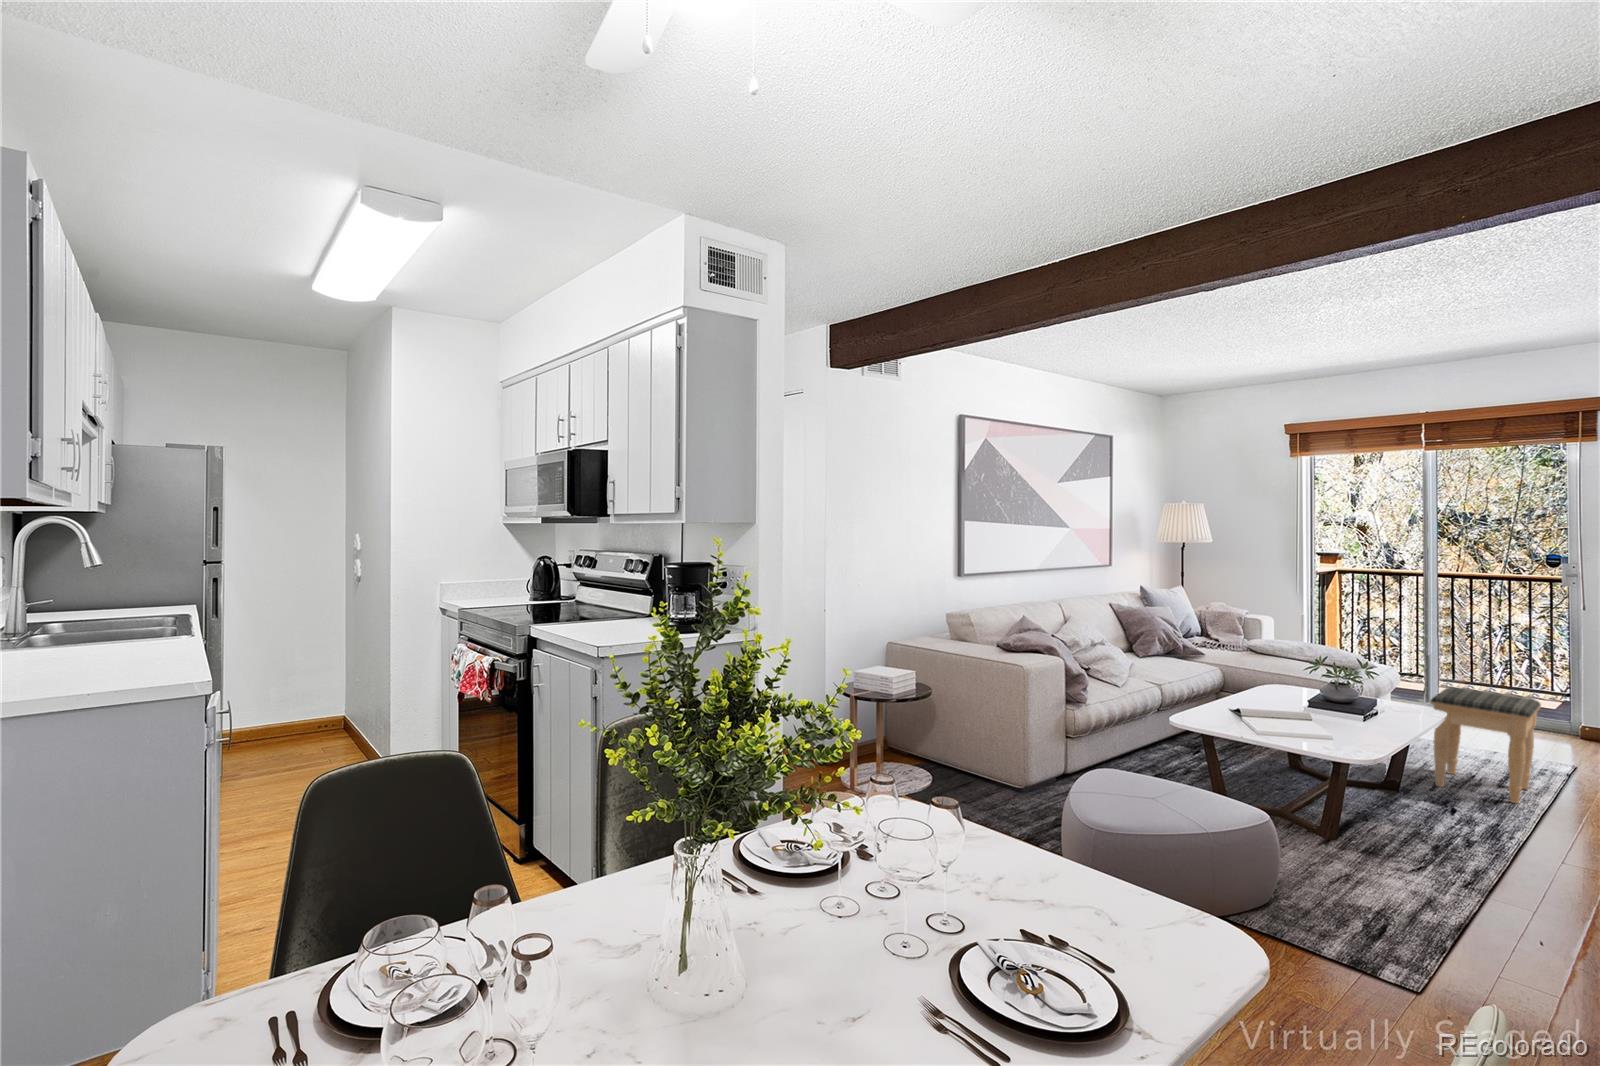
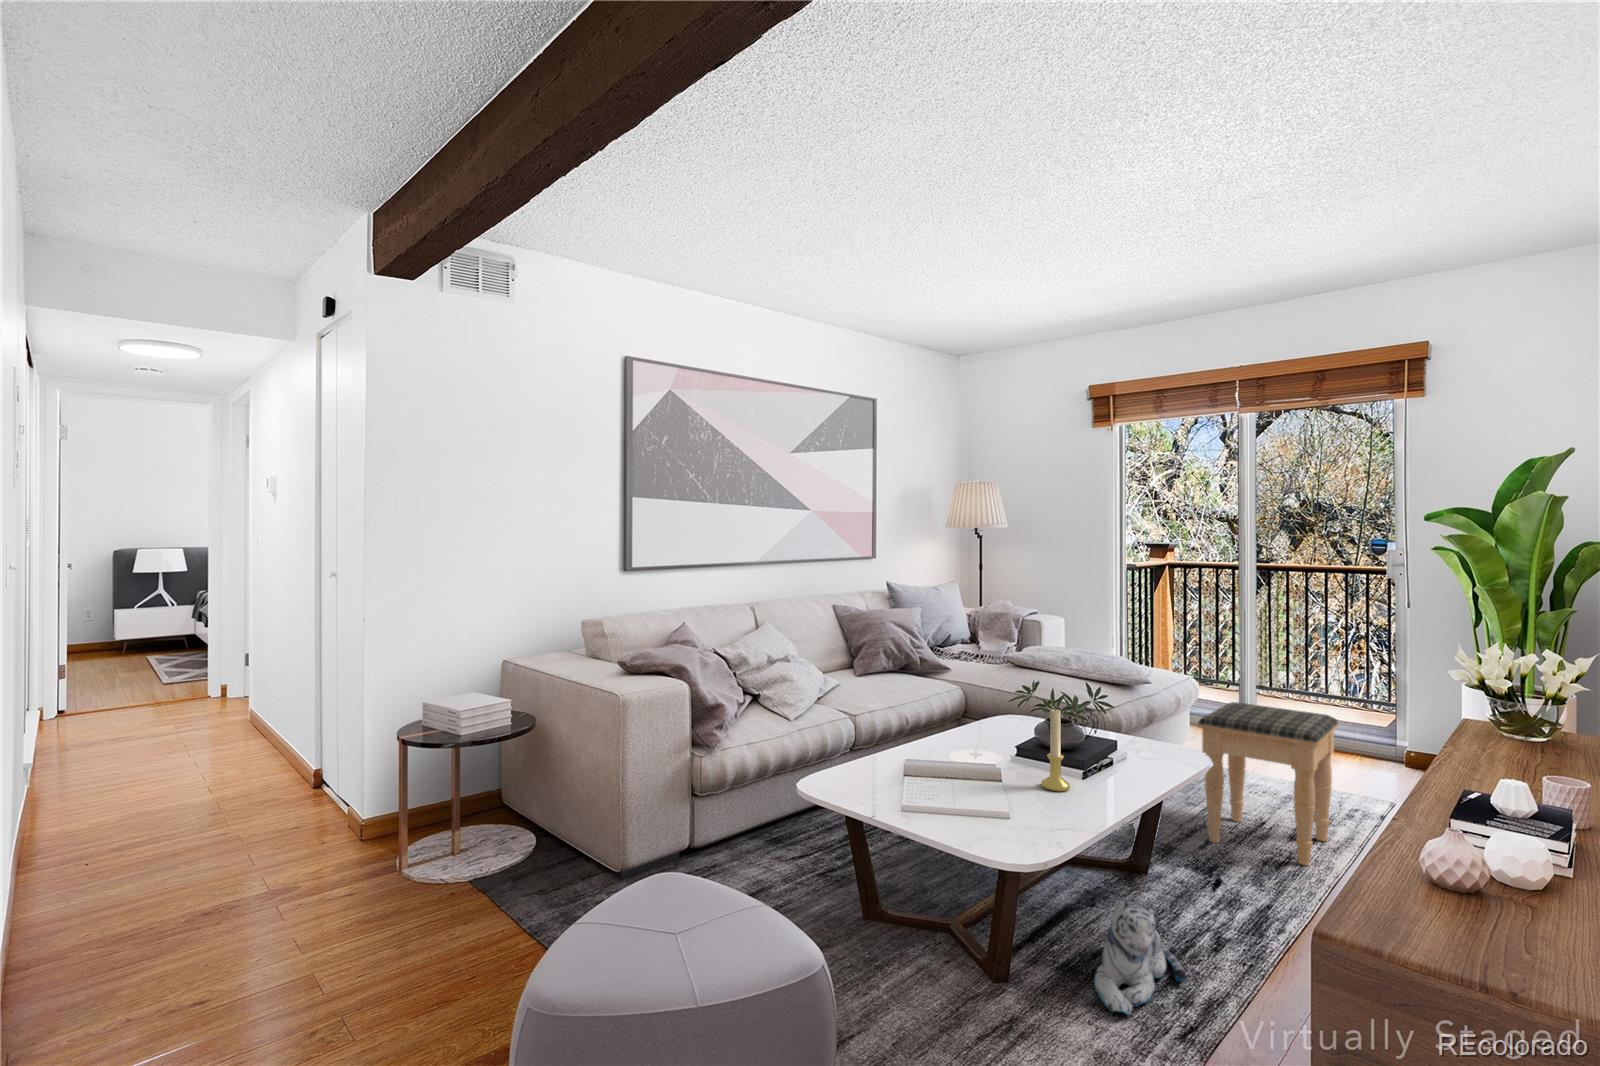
candle holder: none [1341,687,1363,741] -> present [1041,708,1070,792]
plush toy: none [1391,809,1456,874] -> present [1094,901,1185,1015]

